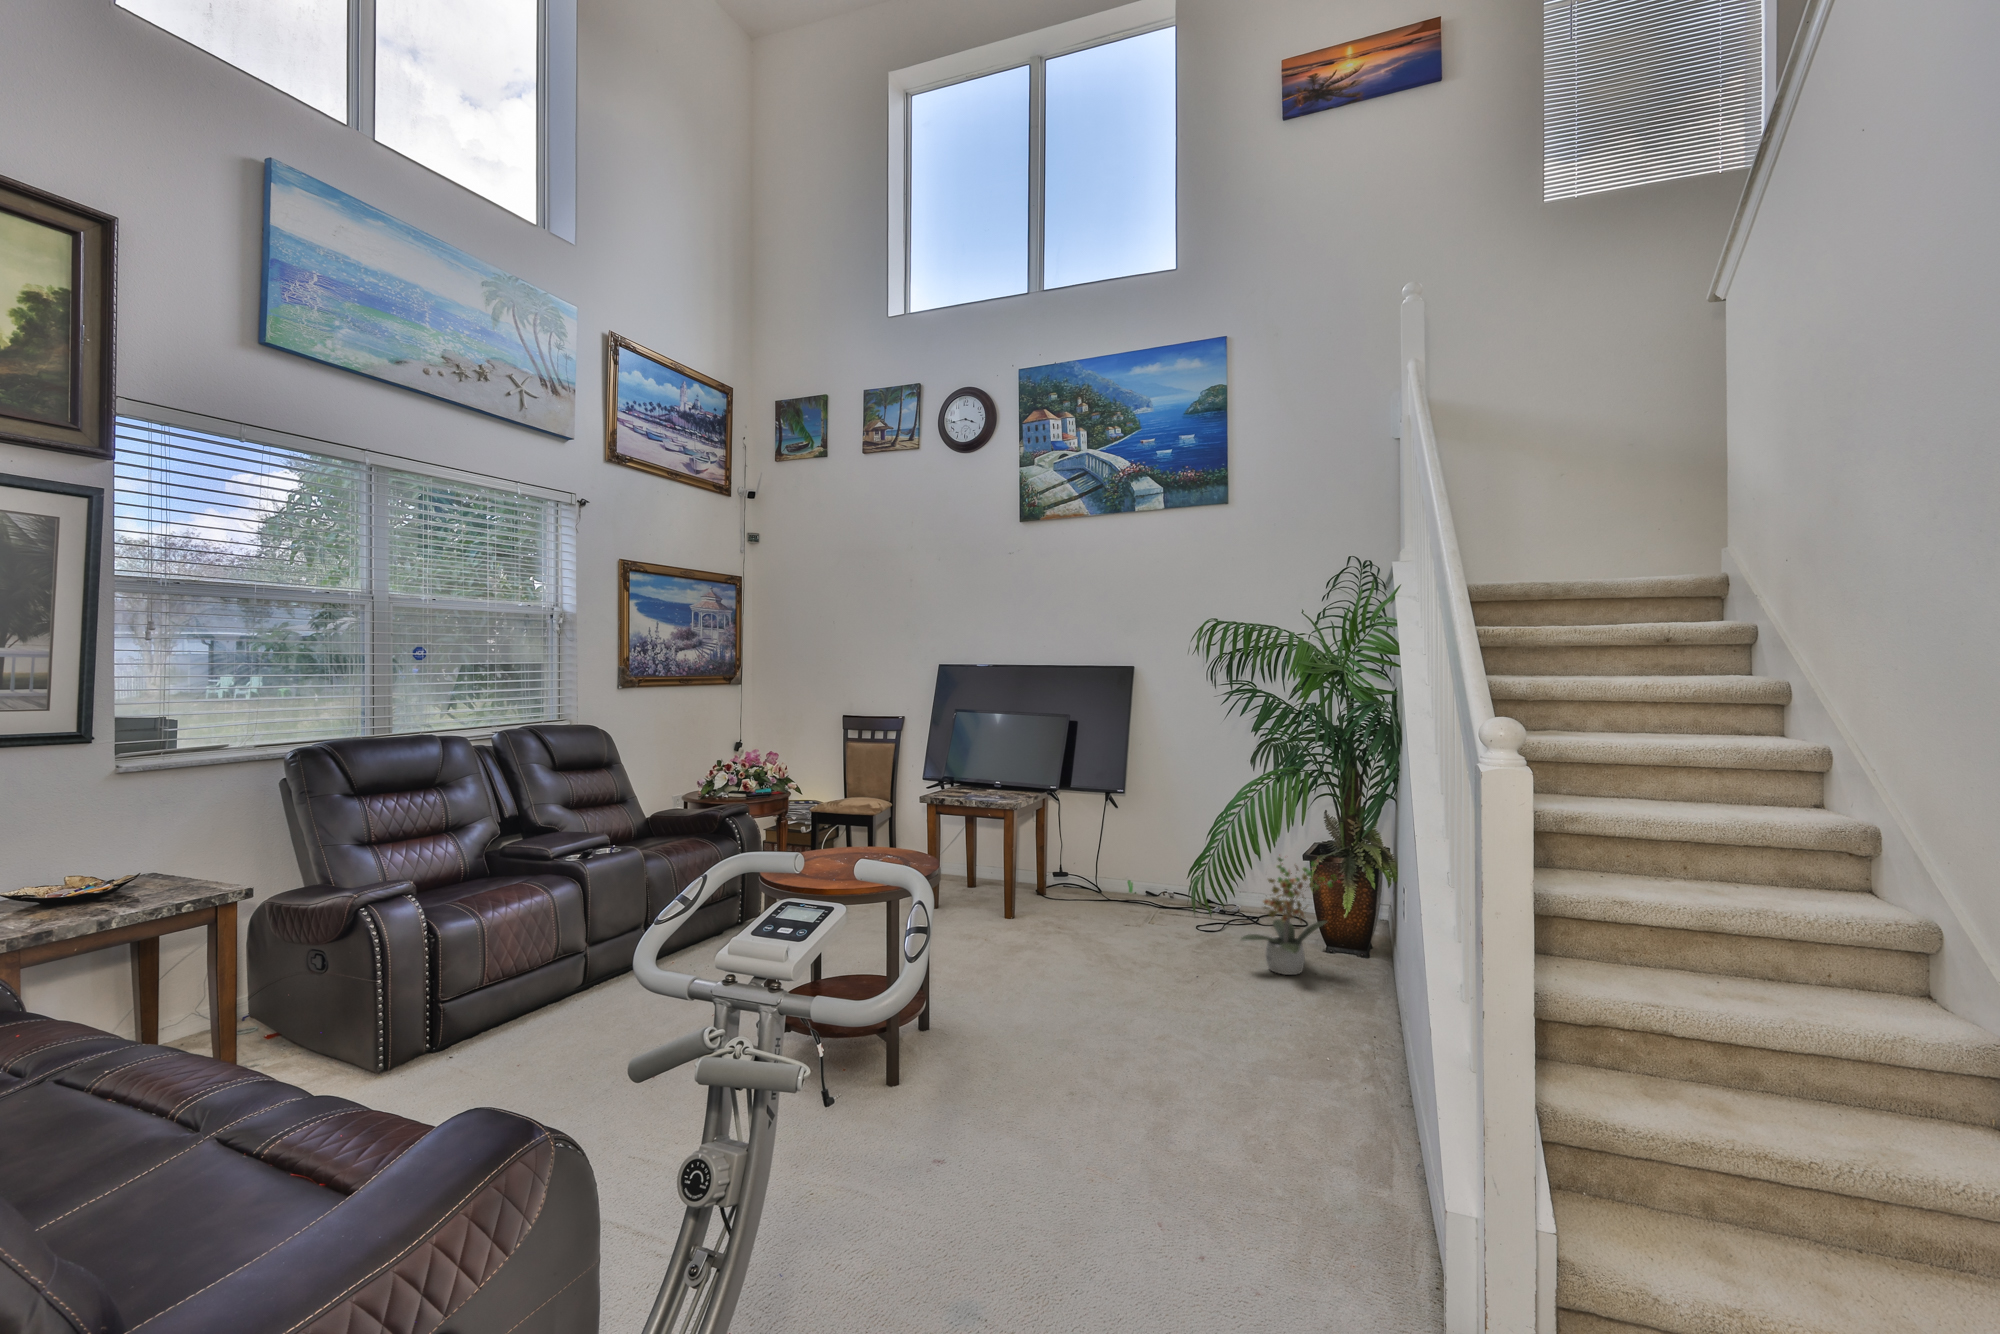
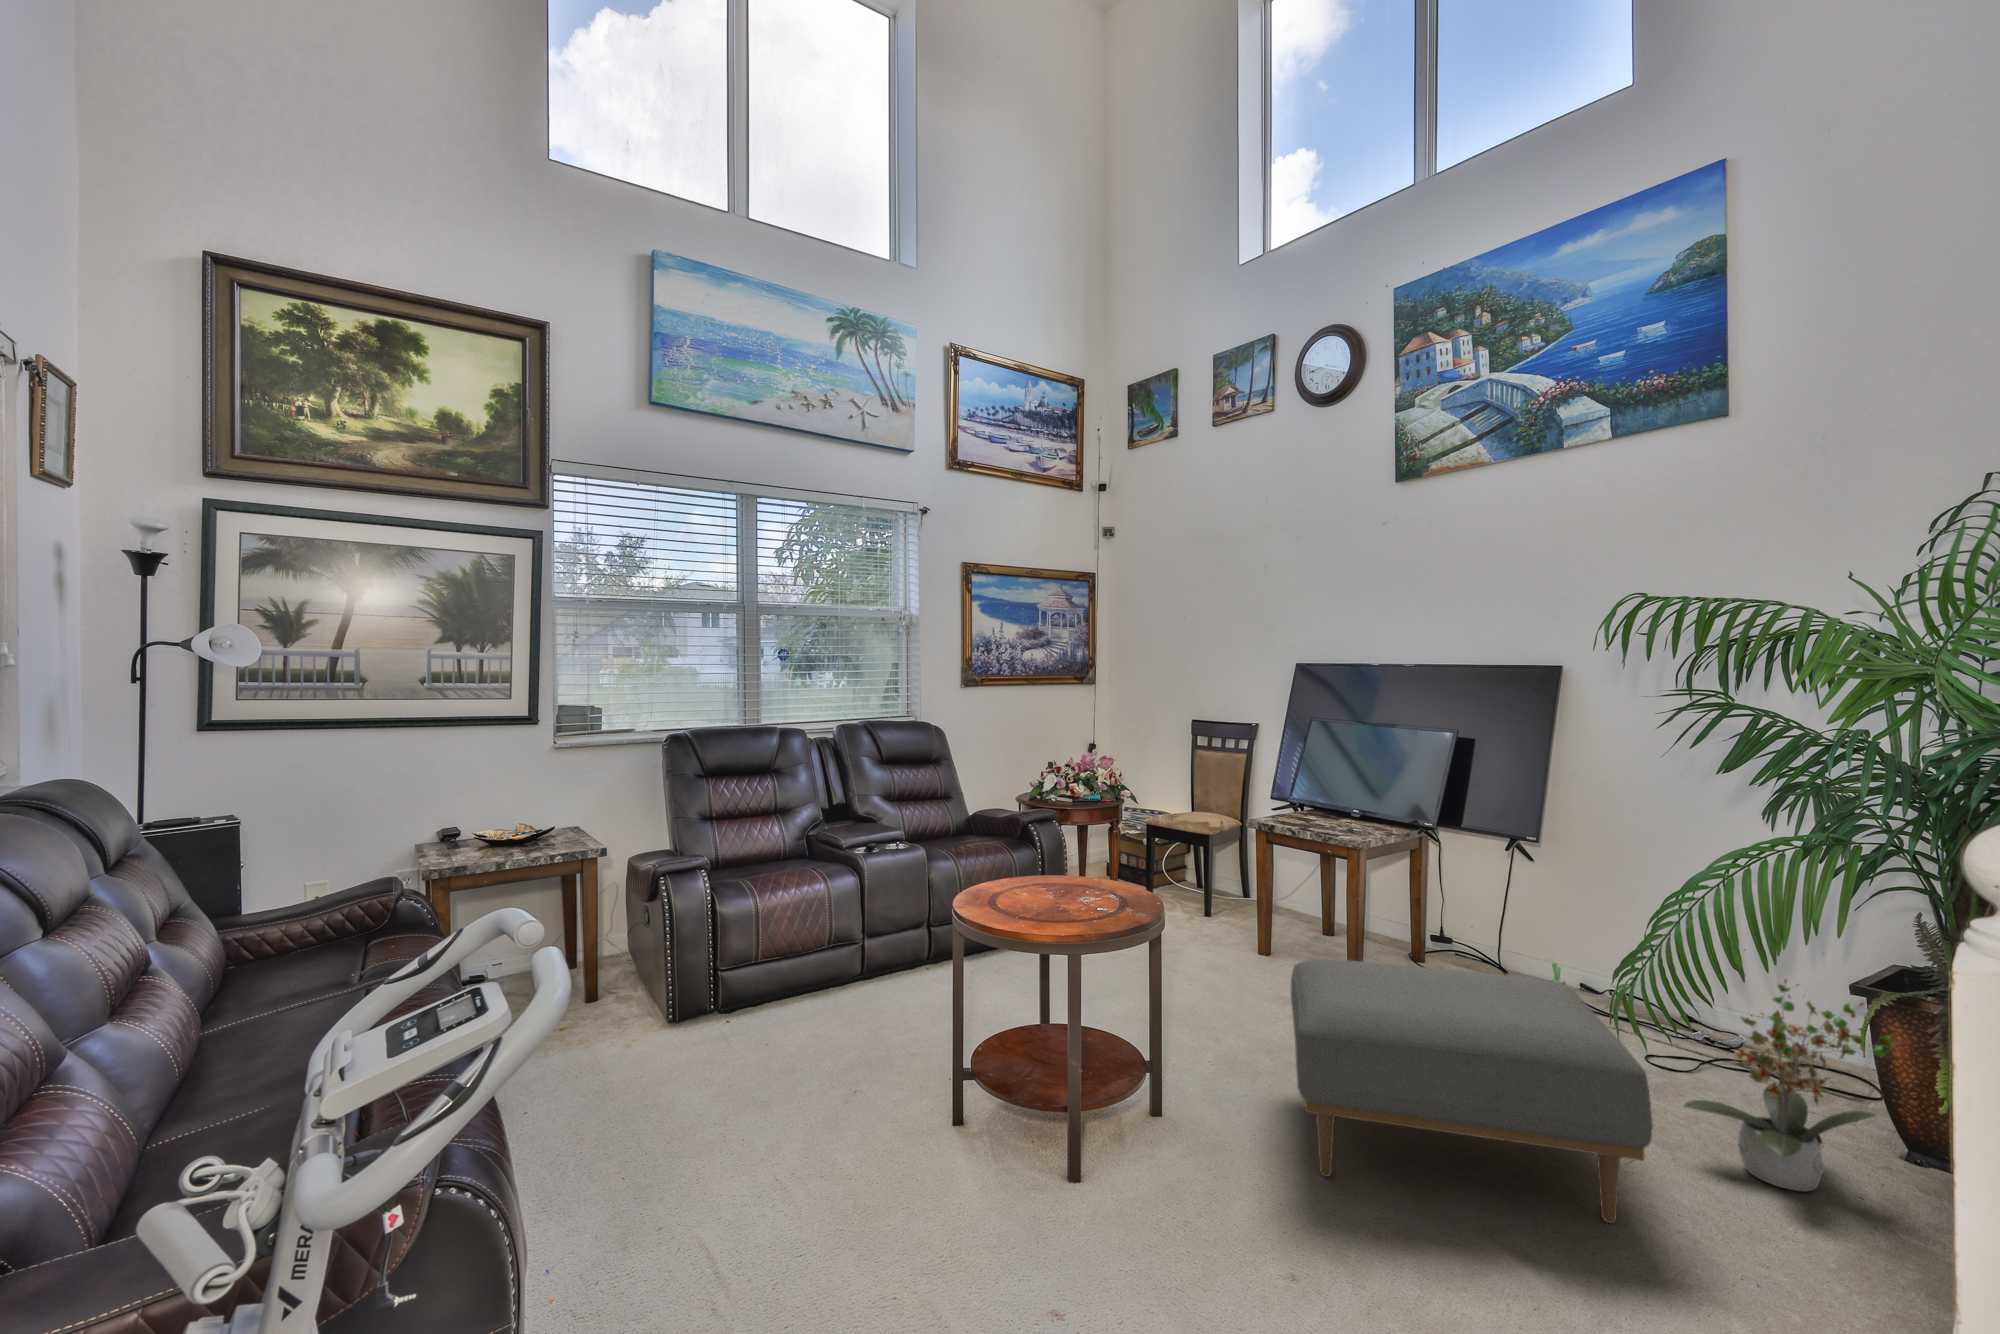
ottoman: none [1013,875,1248,1034] -> present [1291,959,1653,1223]

